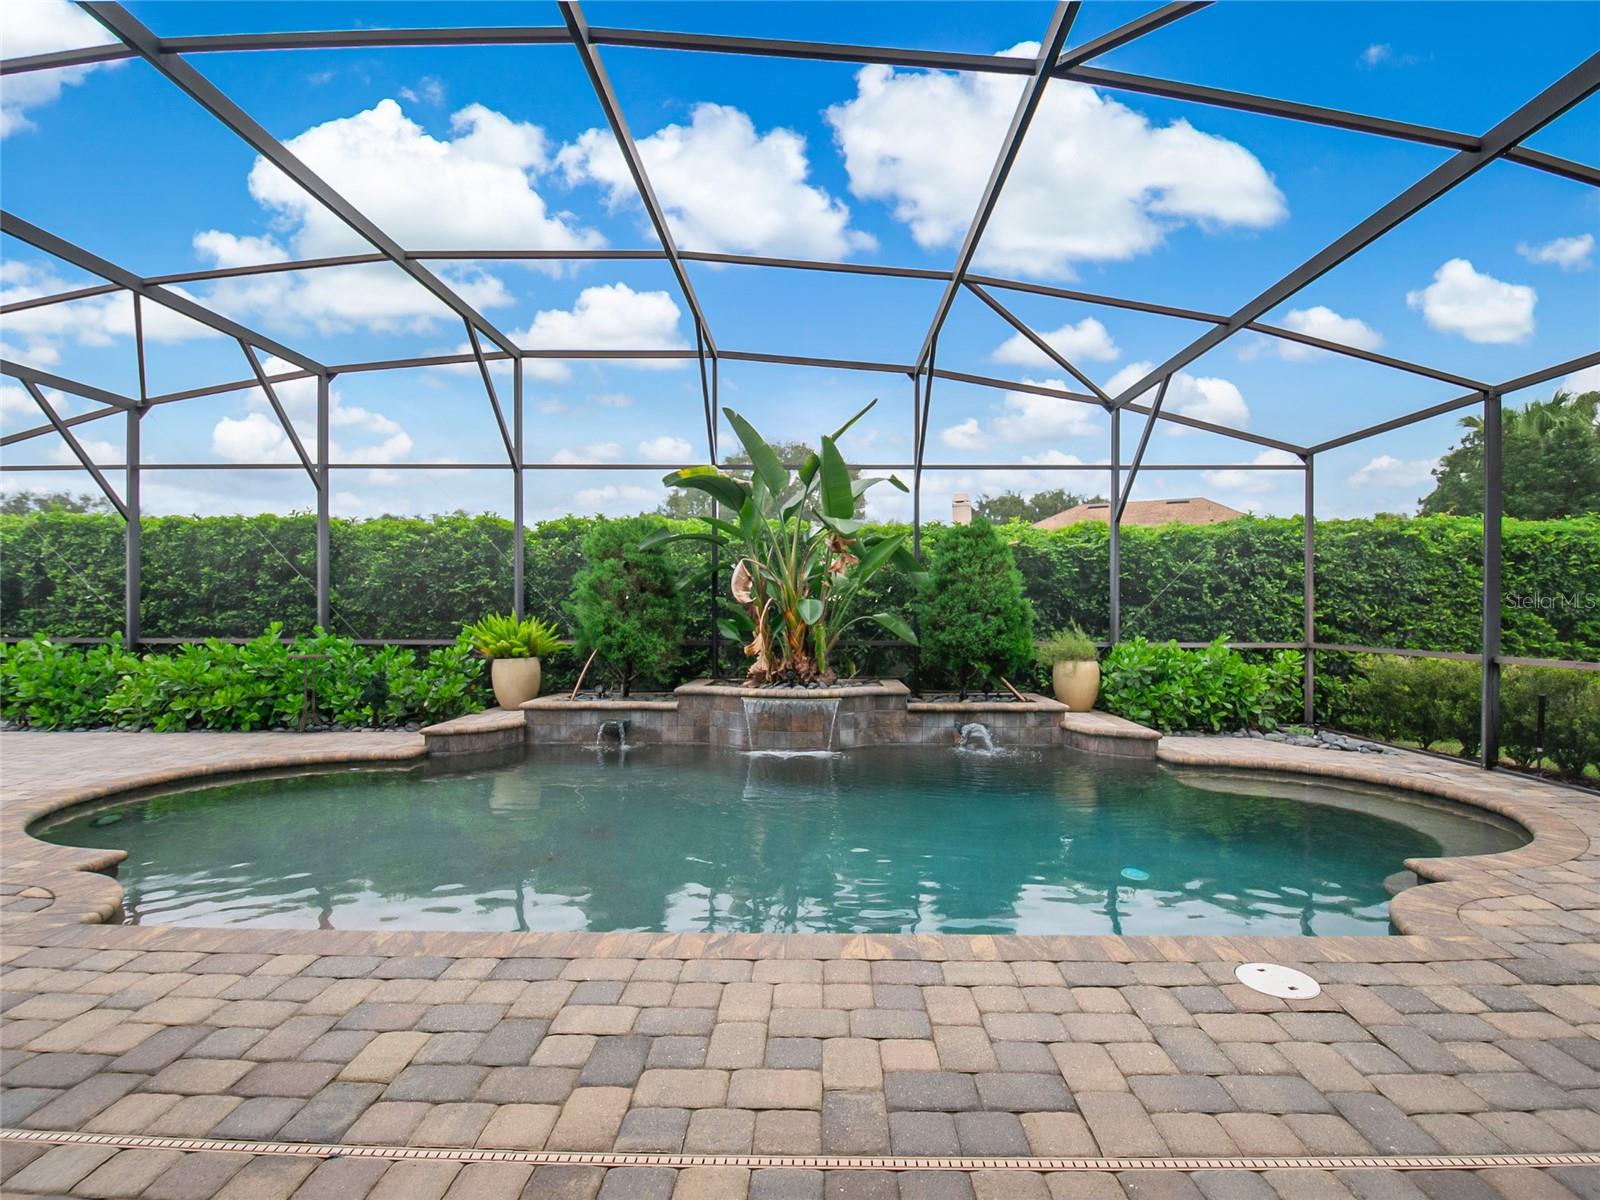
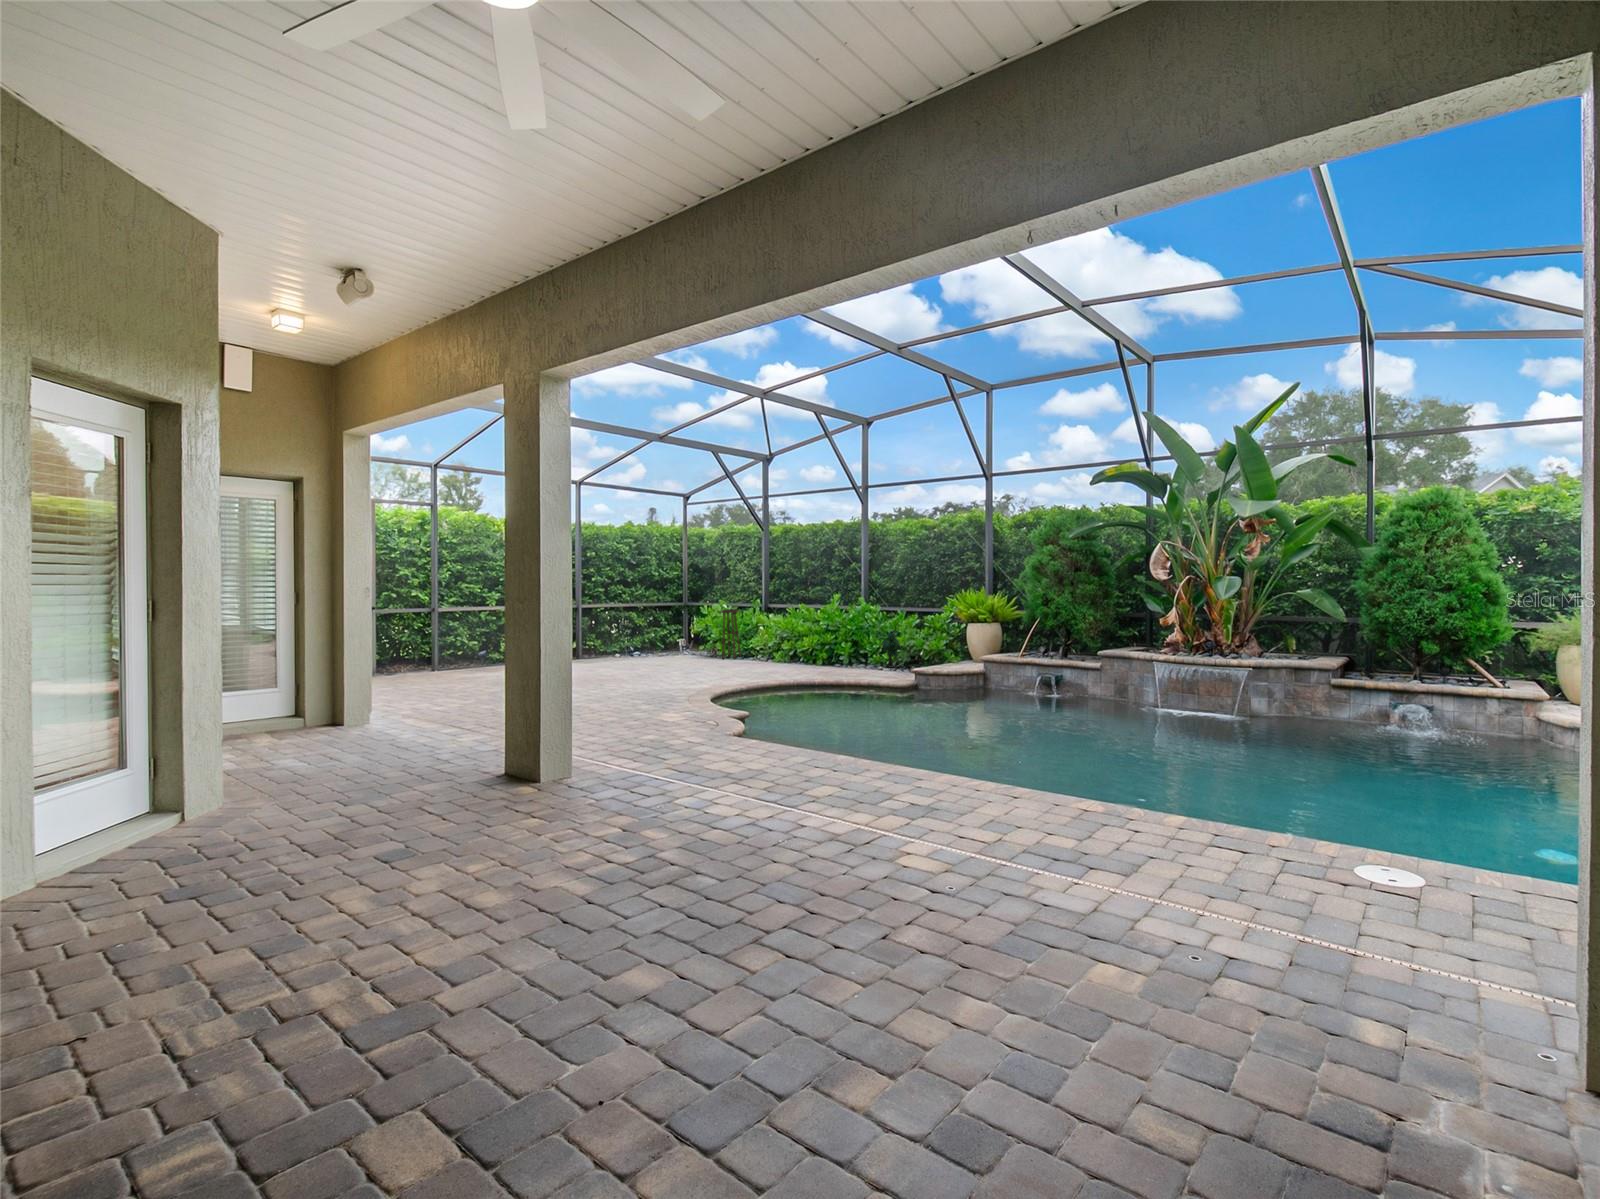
stool: none [37,645,80,733] -> present [721,609,741,659]
side table: present [286,654,330,733] -> none [837,618,863,668]

